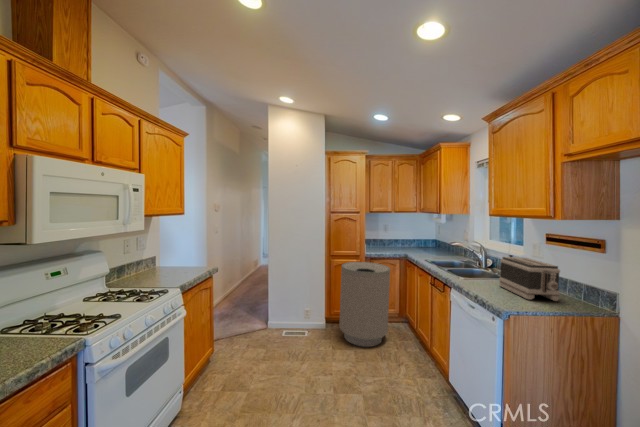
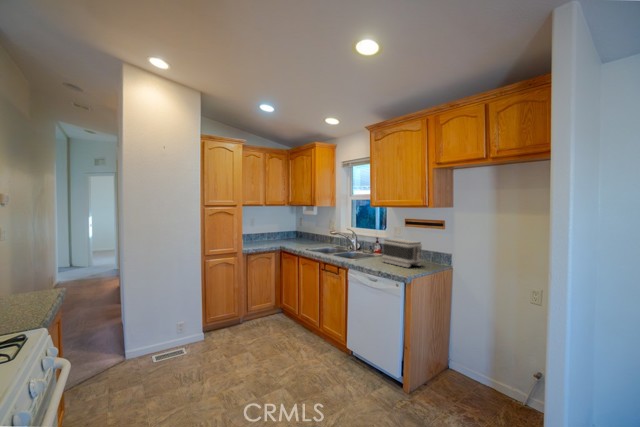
trash can: present [339,262,390,347] -> none [225,258,278,346]

